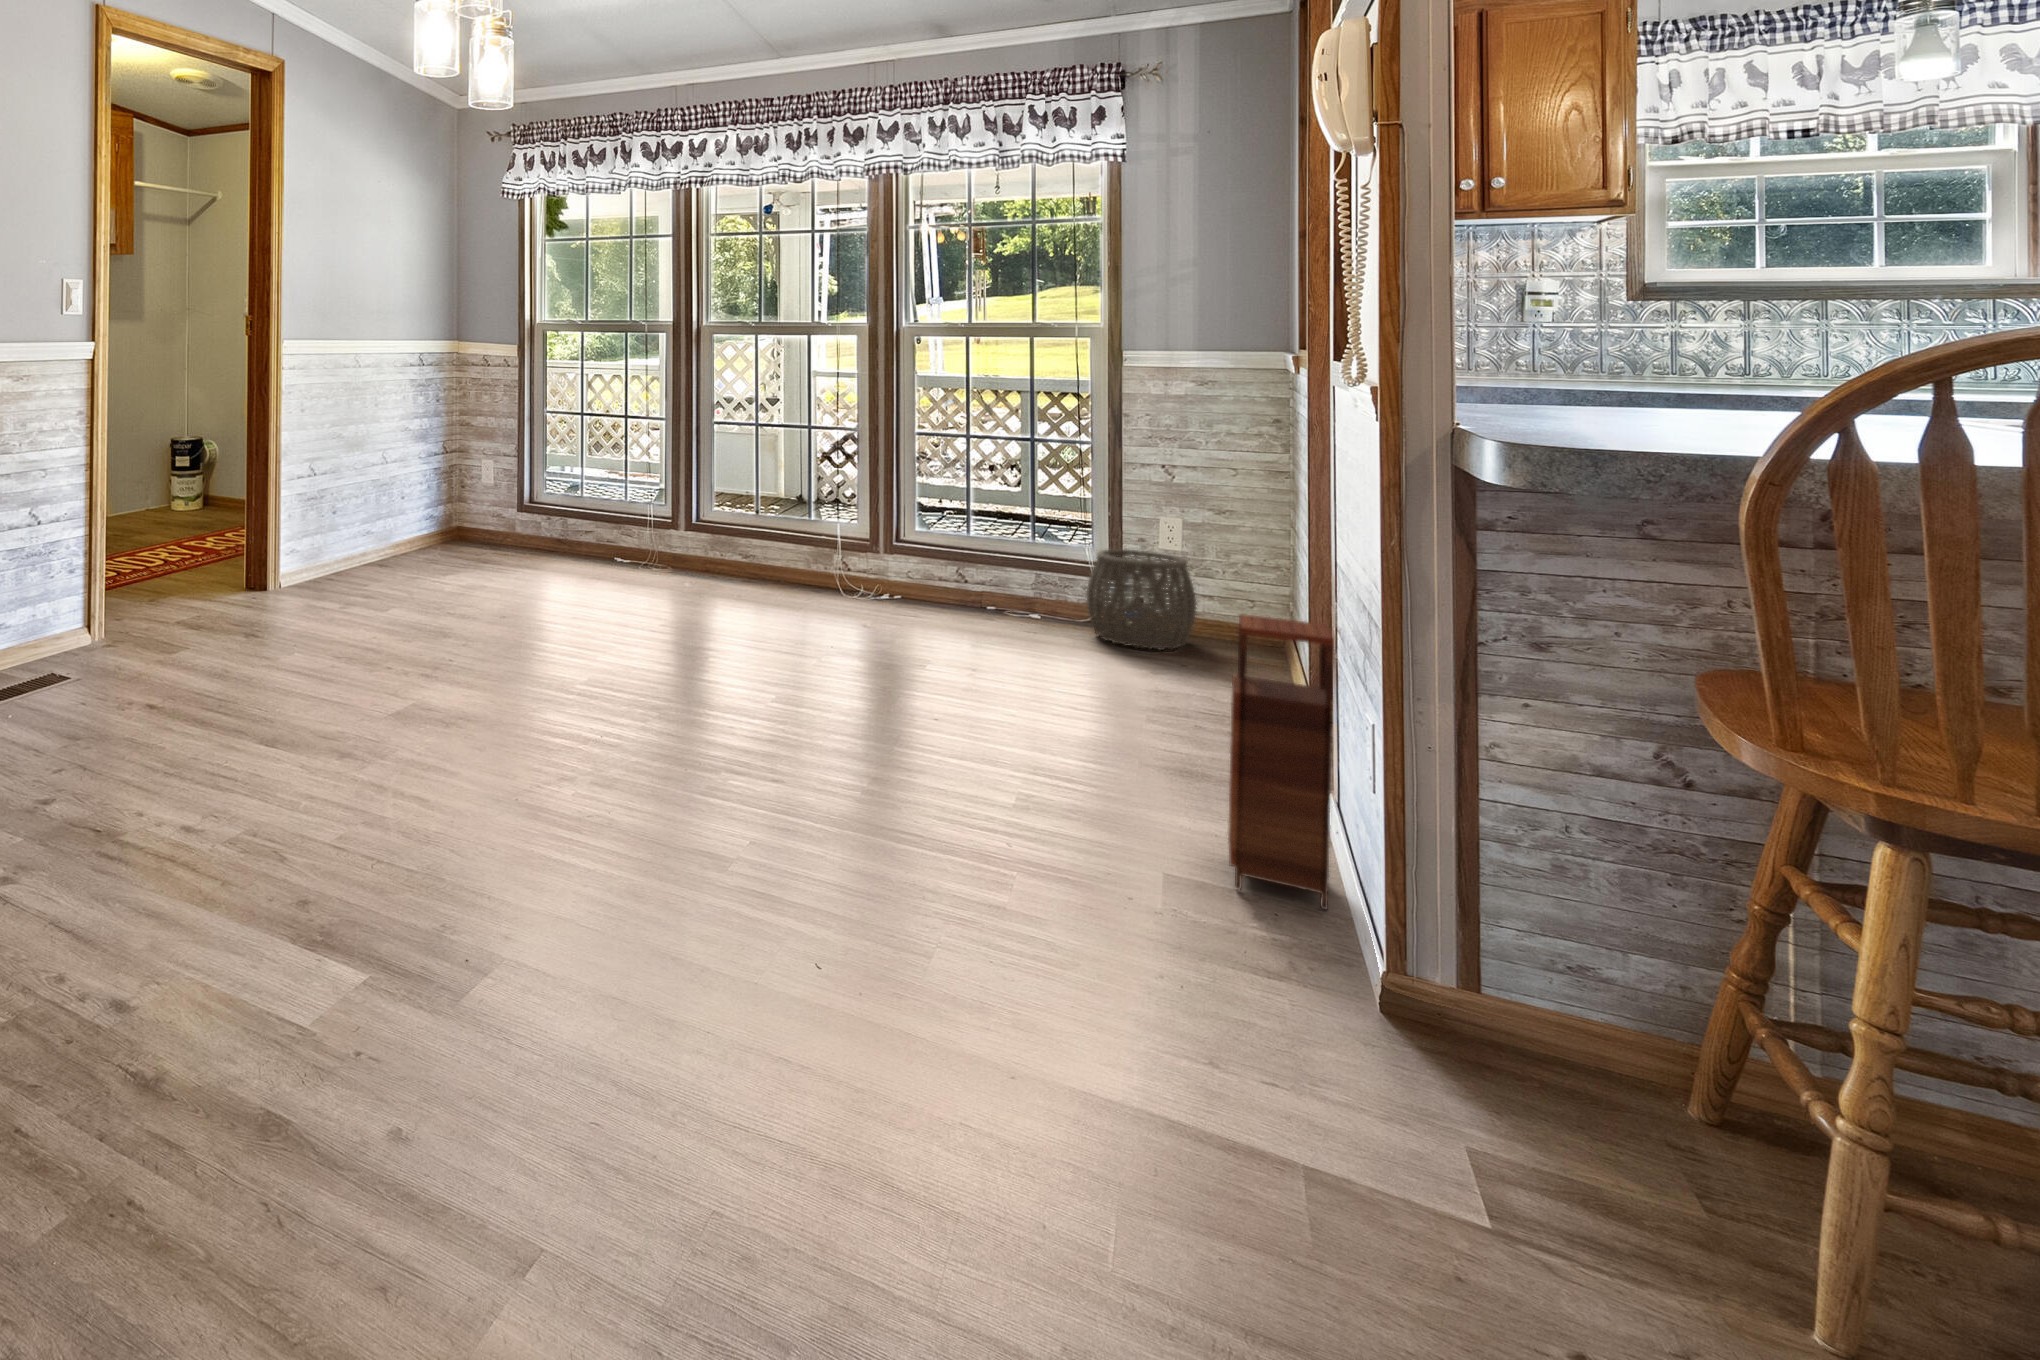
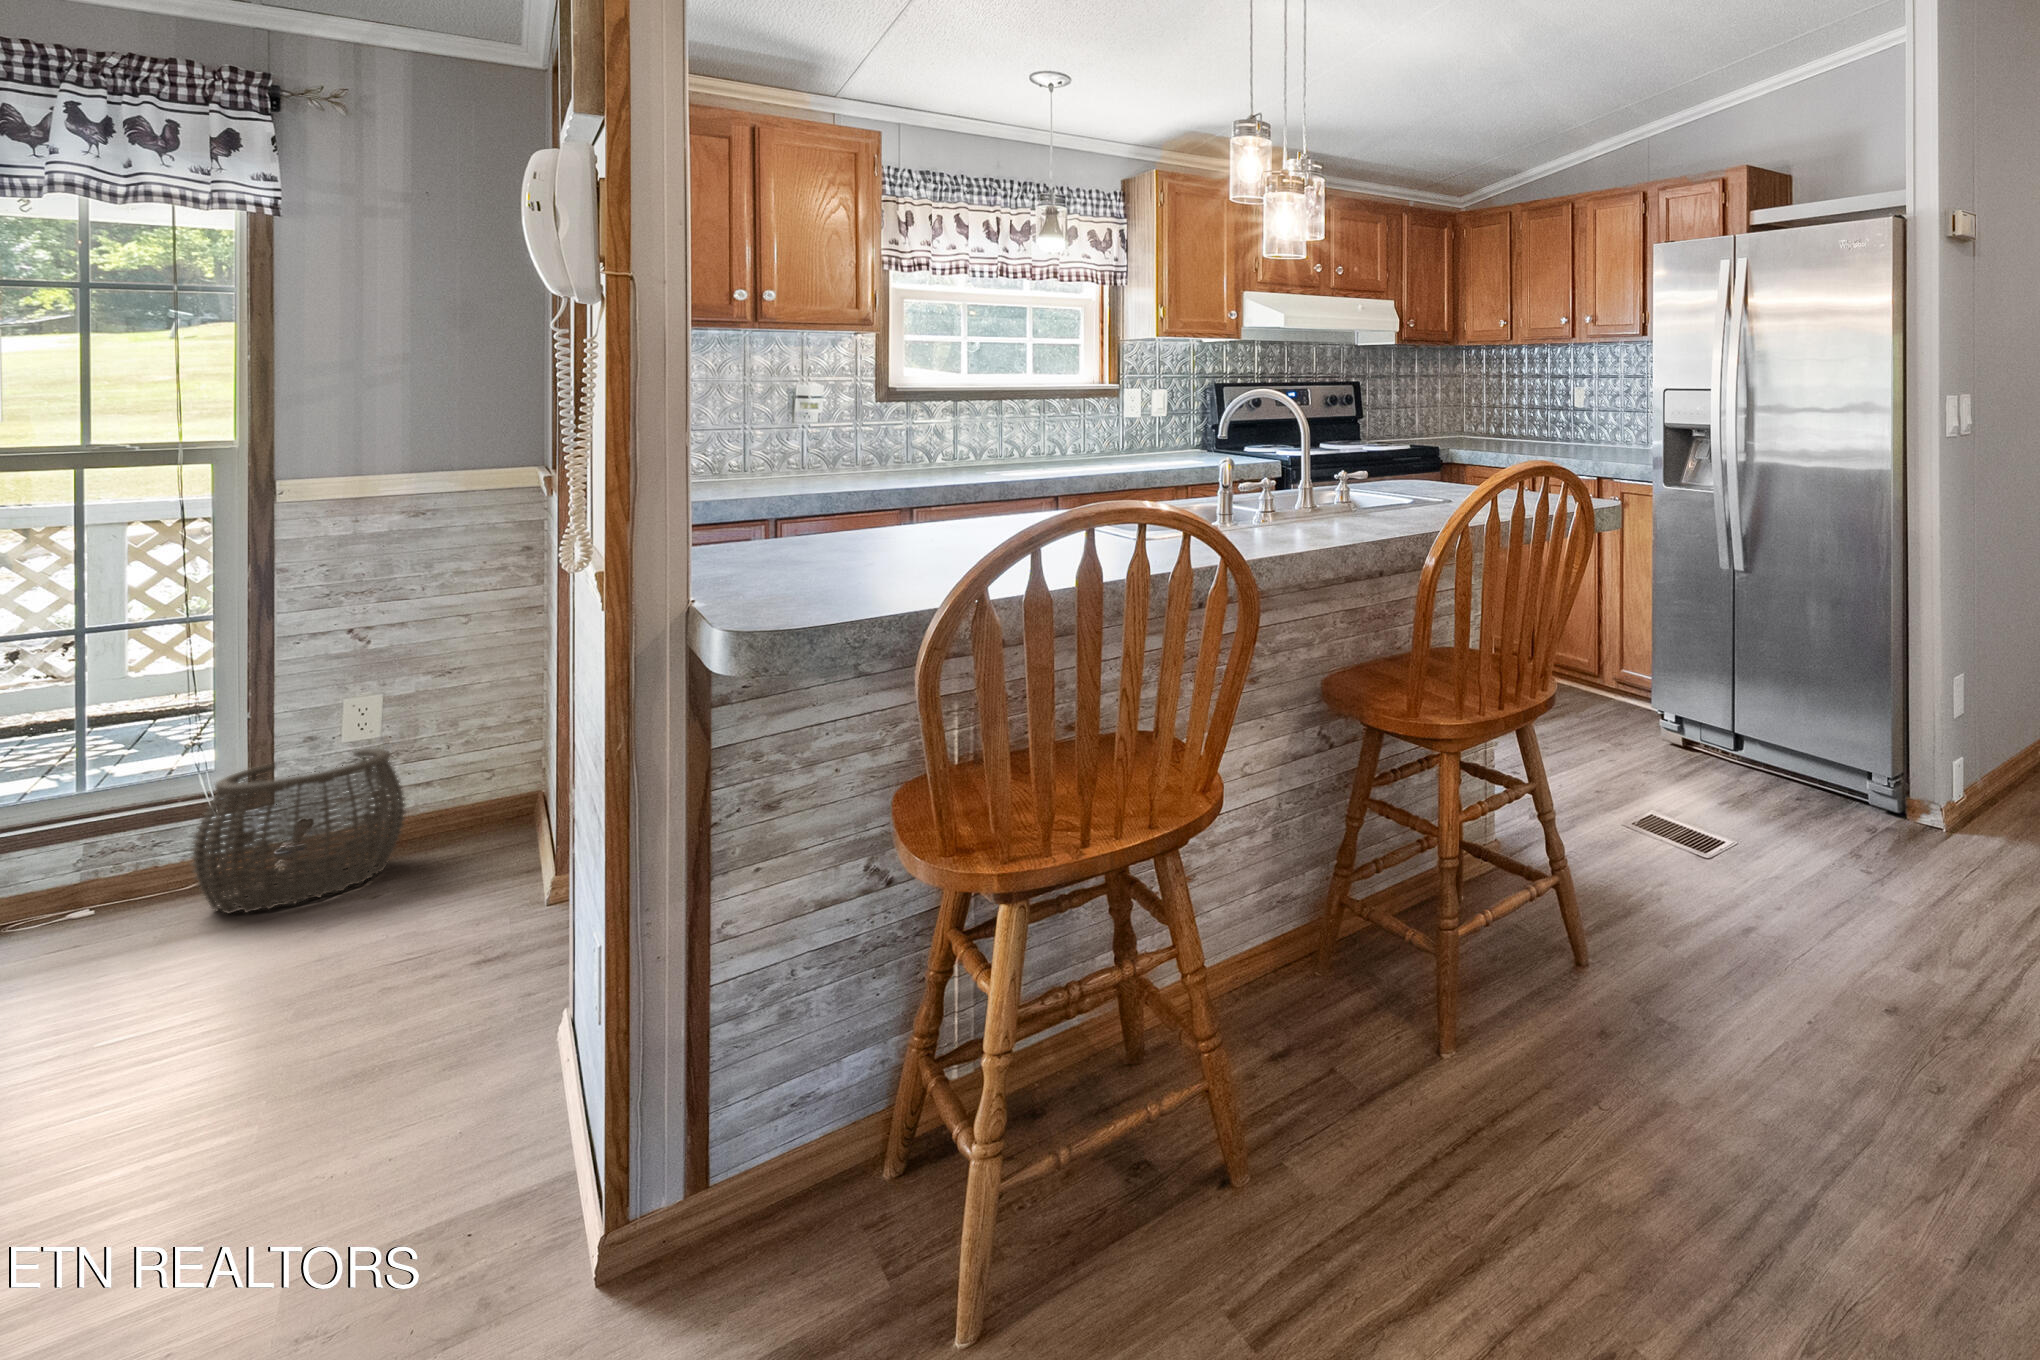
storage cabinet: present [1228,614,1334,909] -> none [380,834,547,1279]

